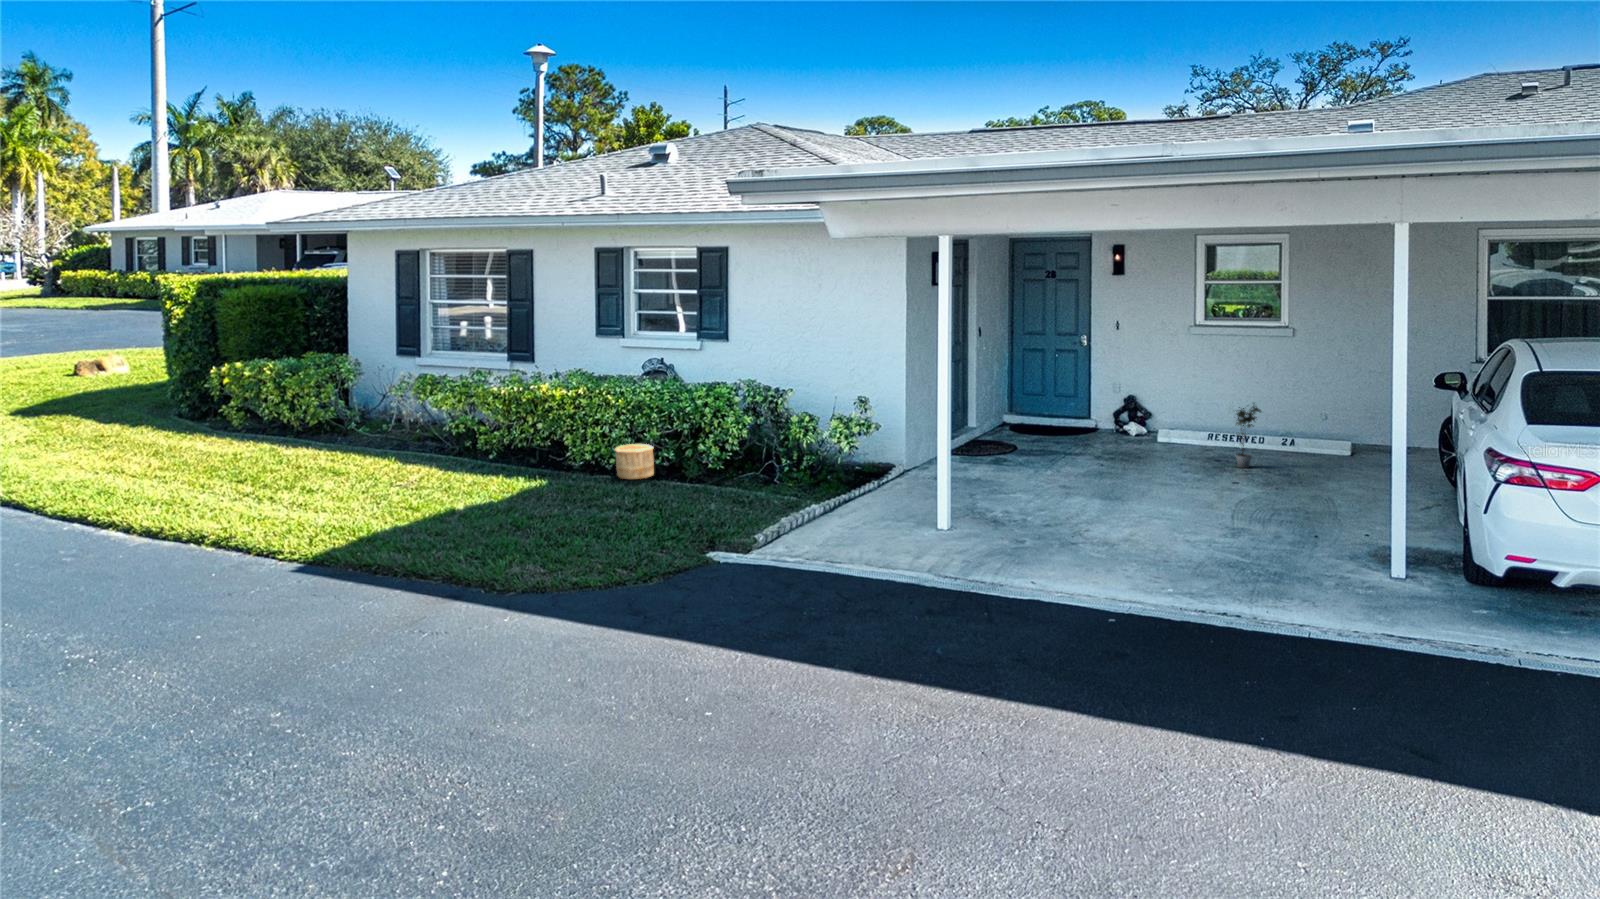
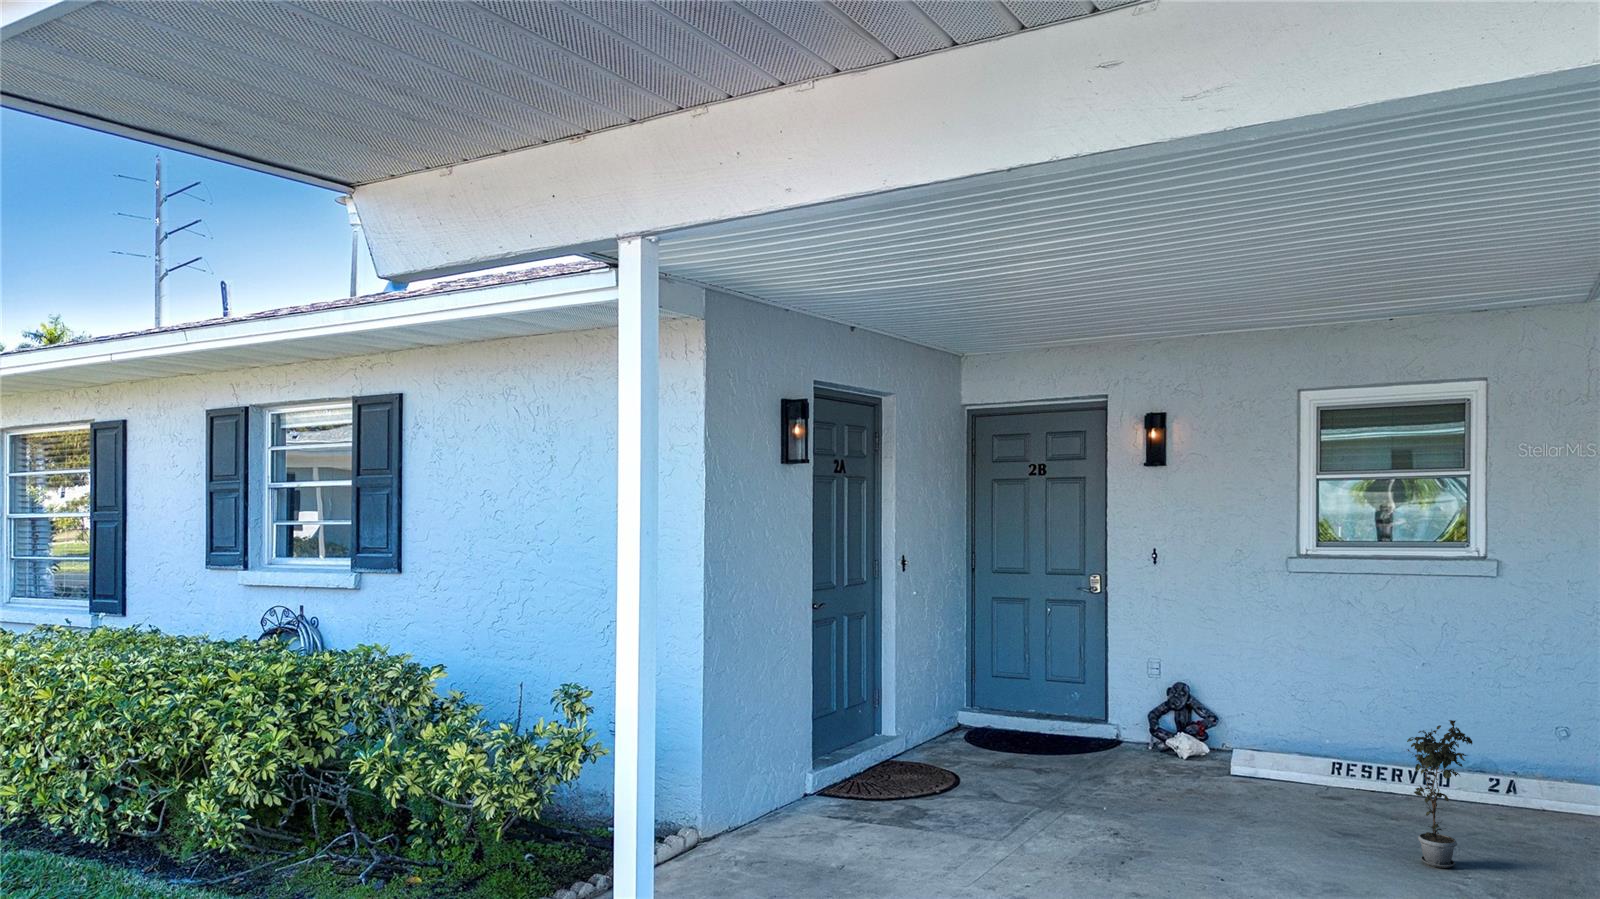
wooden bucket: present [615,444,654,479] -> none [38,795,136,883]

